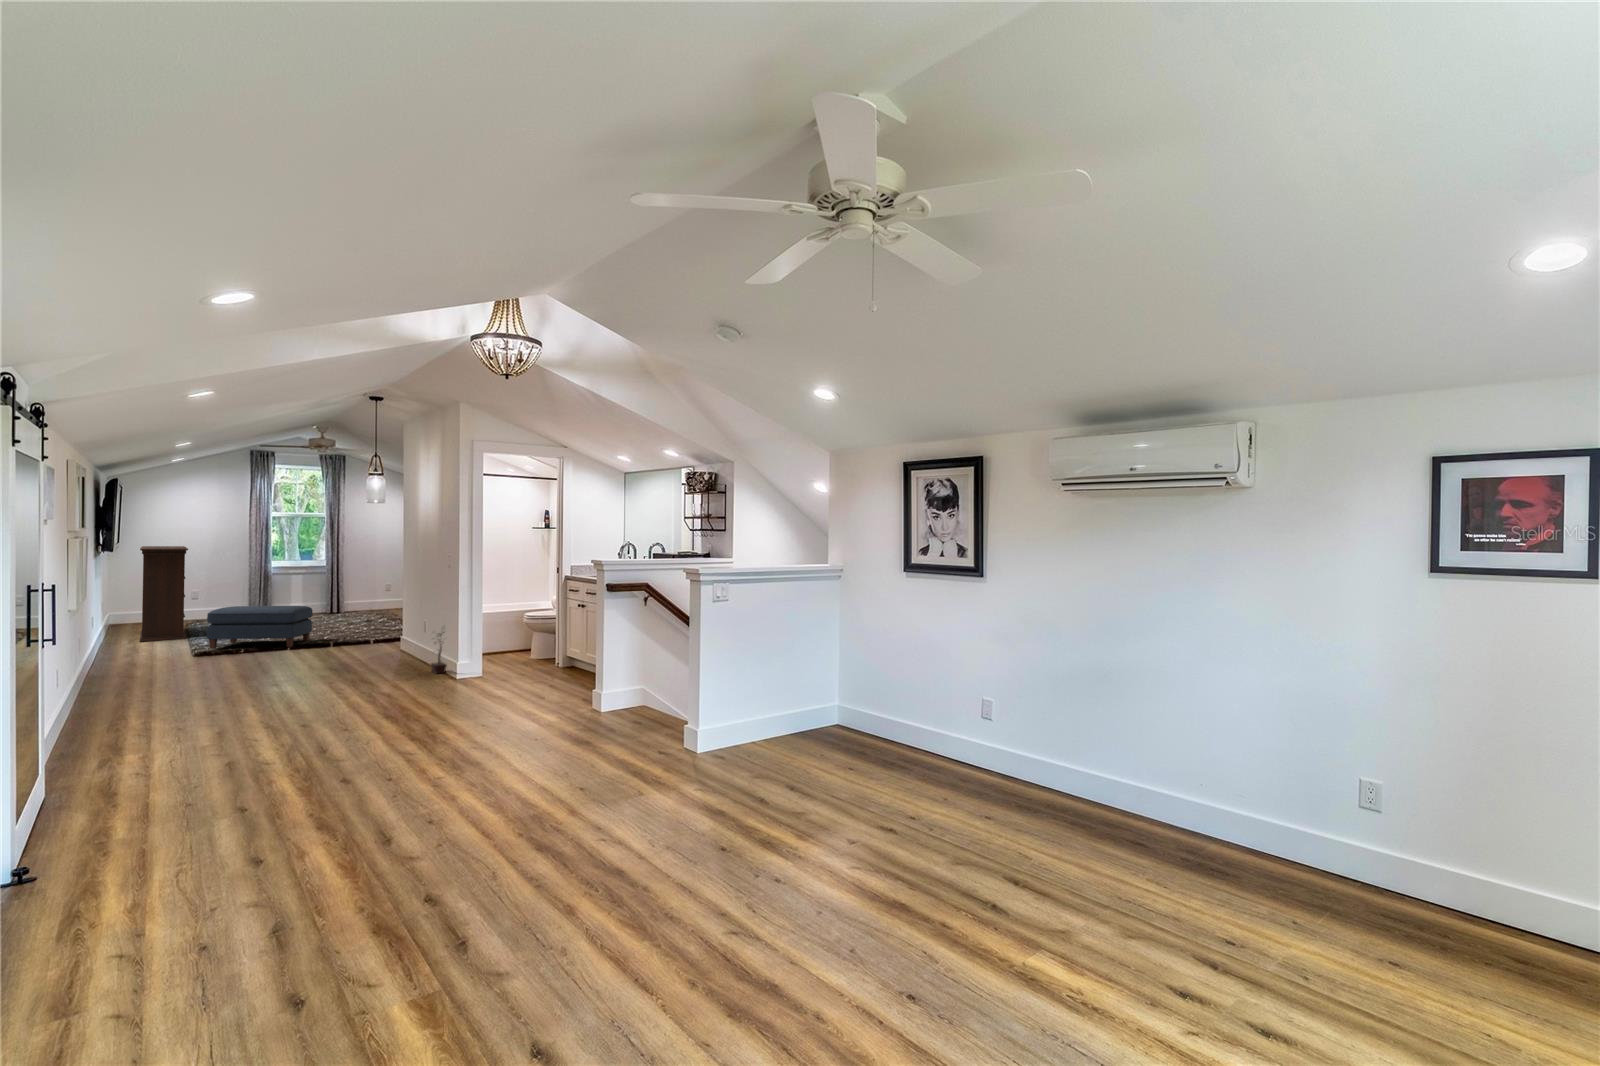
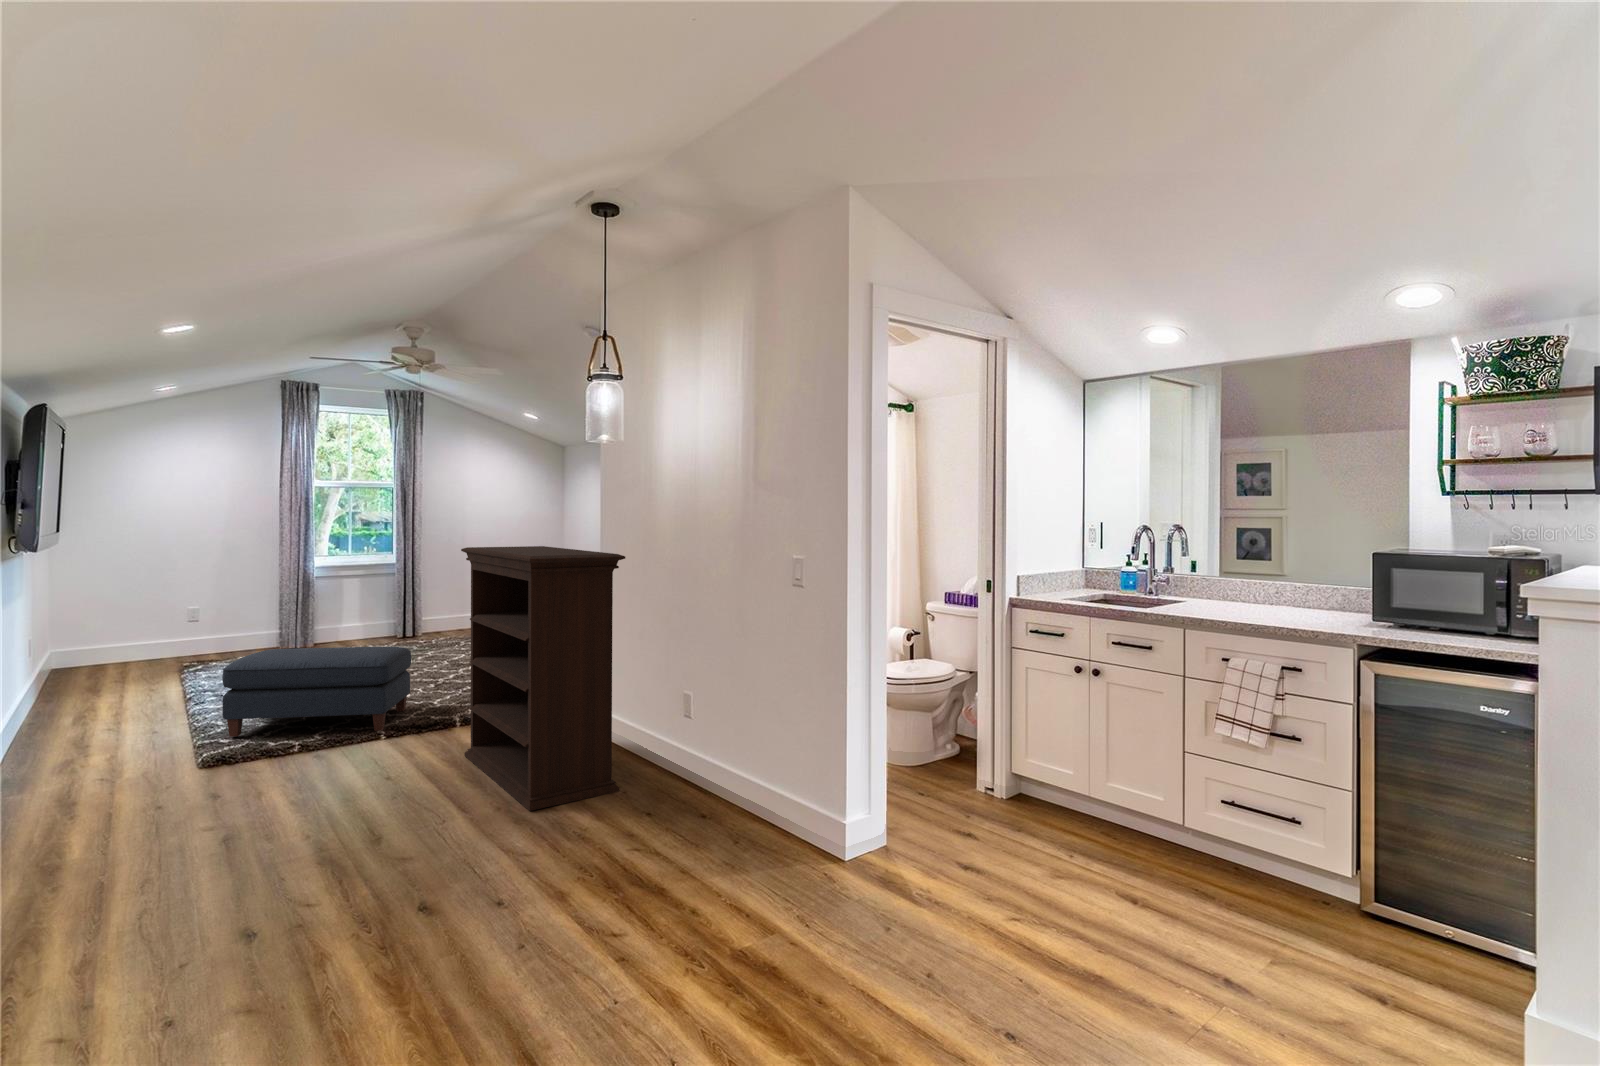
bookshelf: present [140,546,188,642] -> present [461,546,625,811]
potted plant: present [431,632,447,673] -> none [738,721,804,840]

